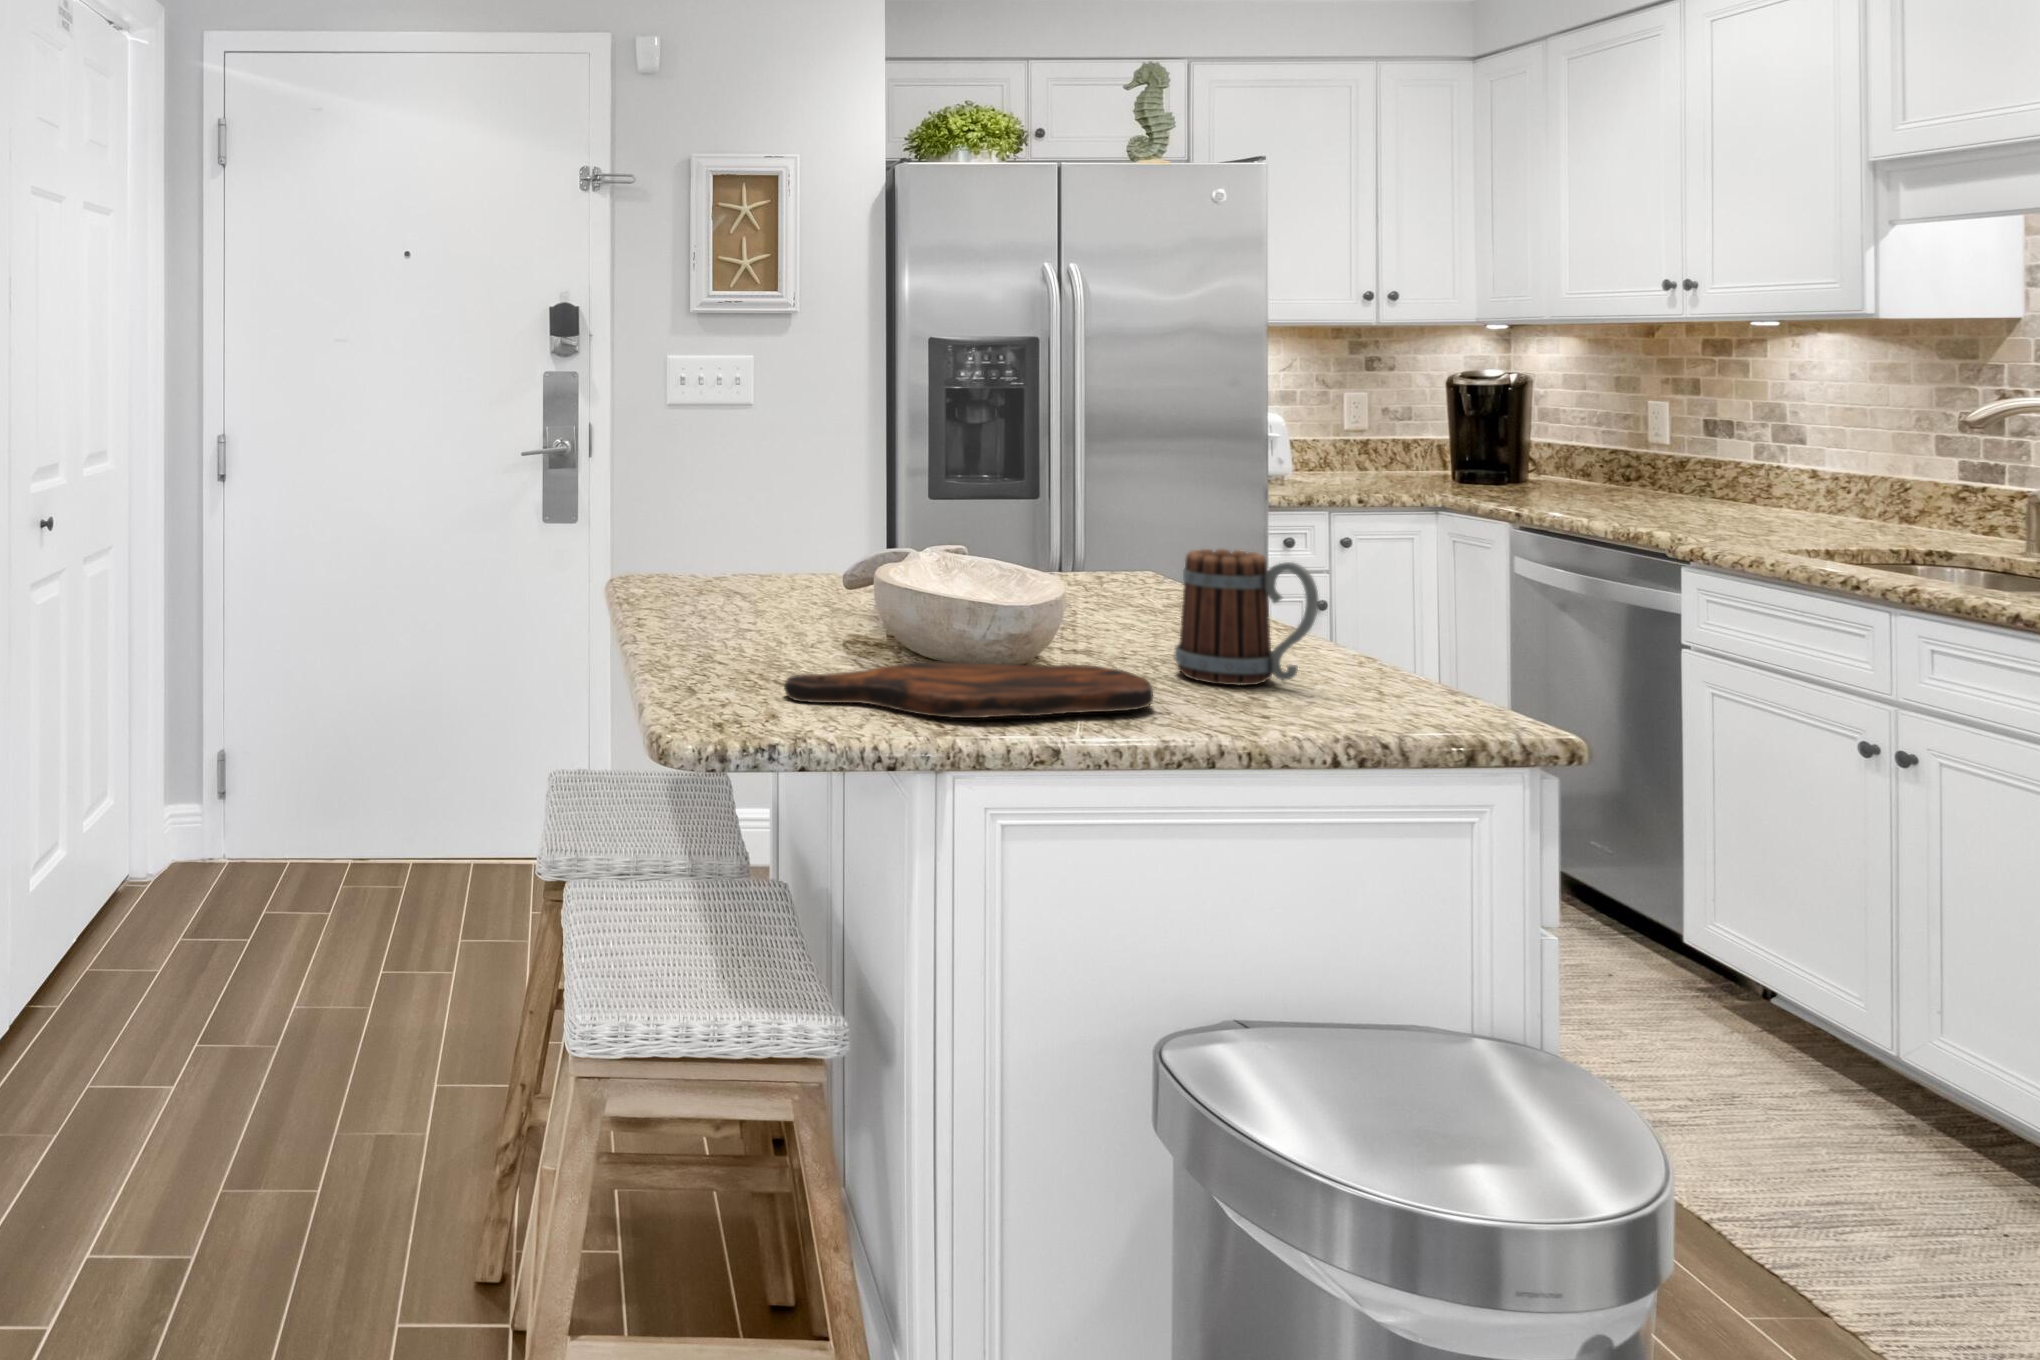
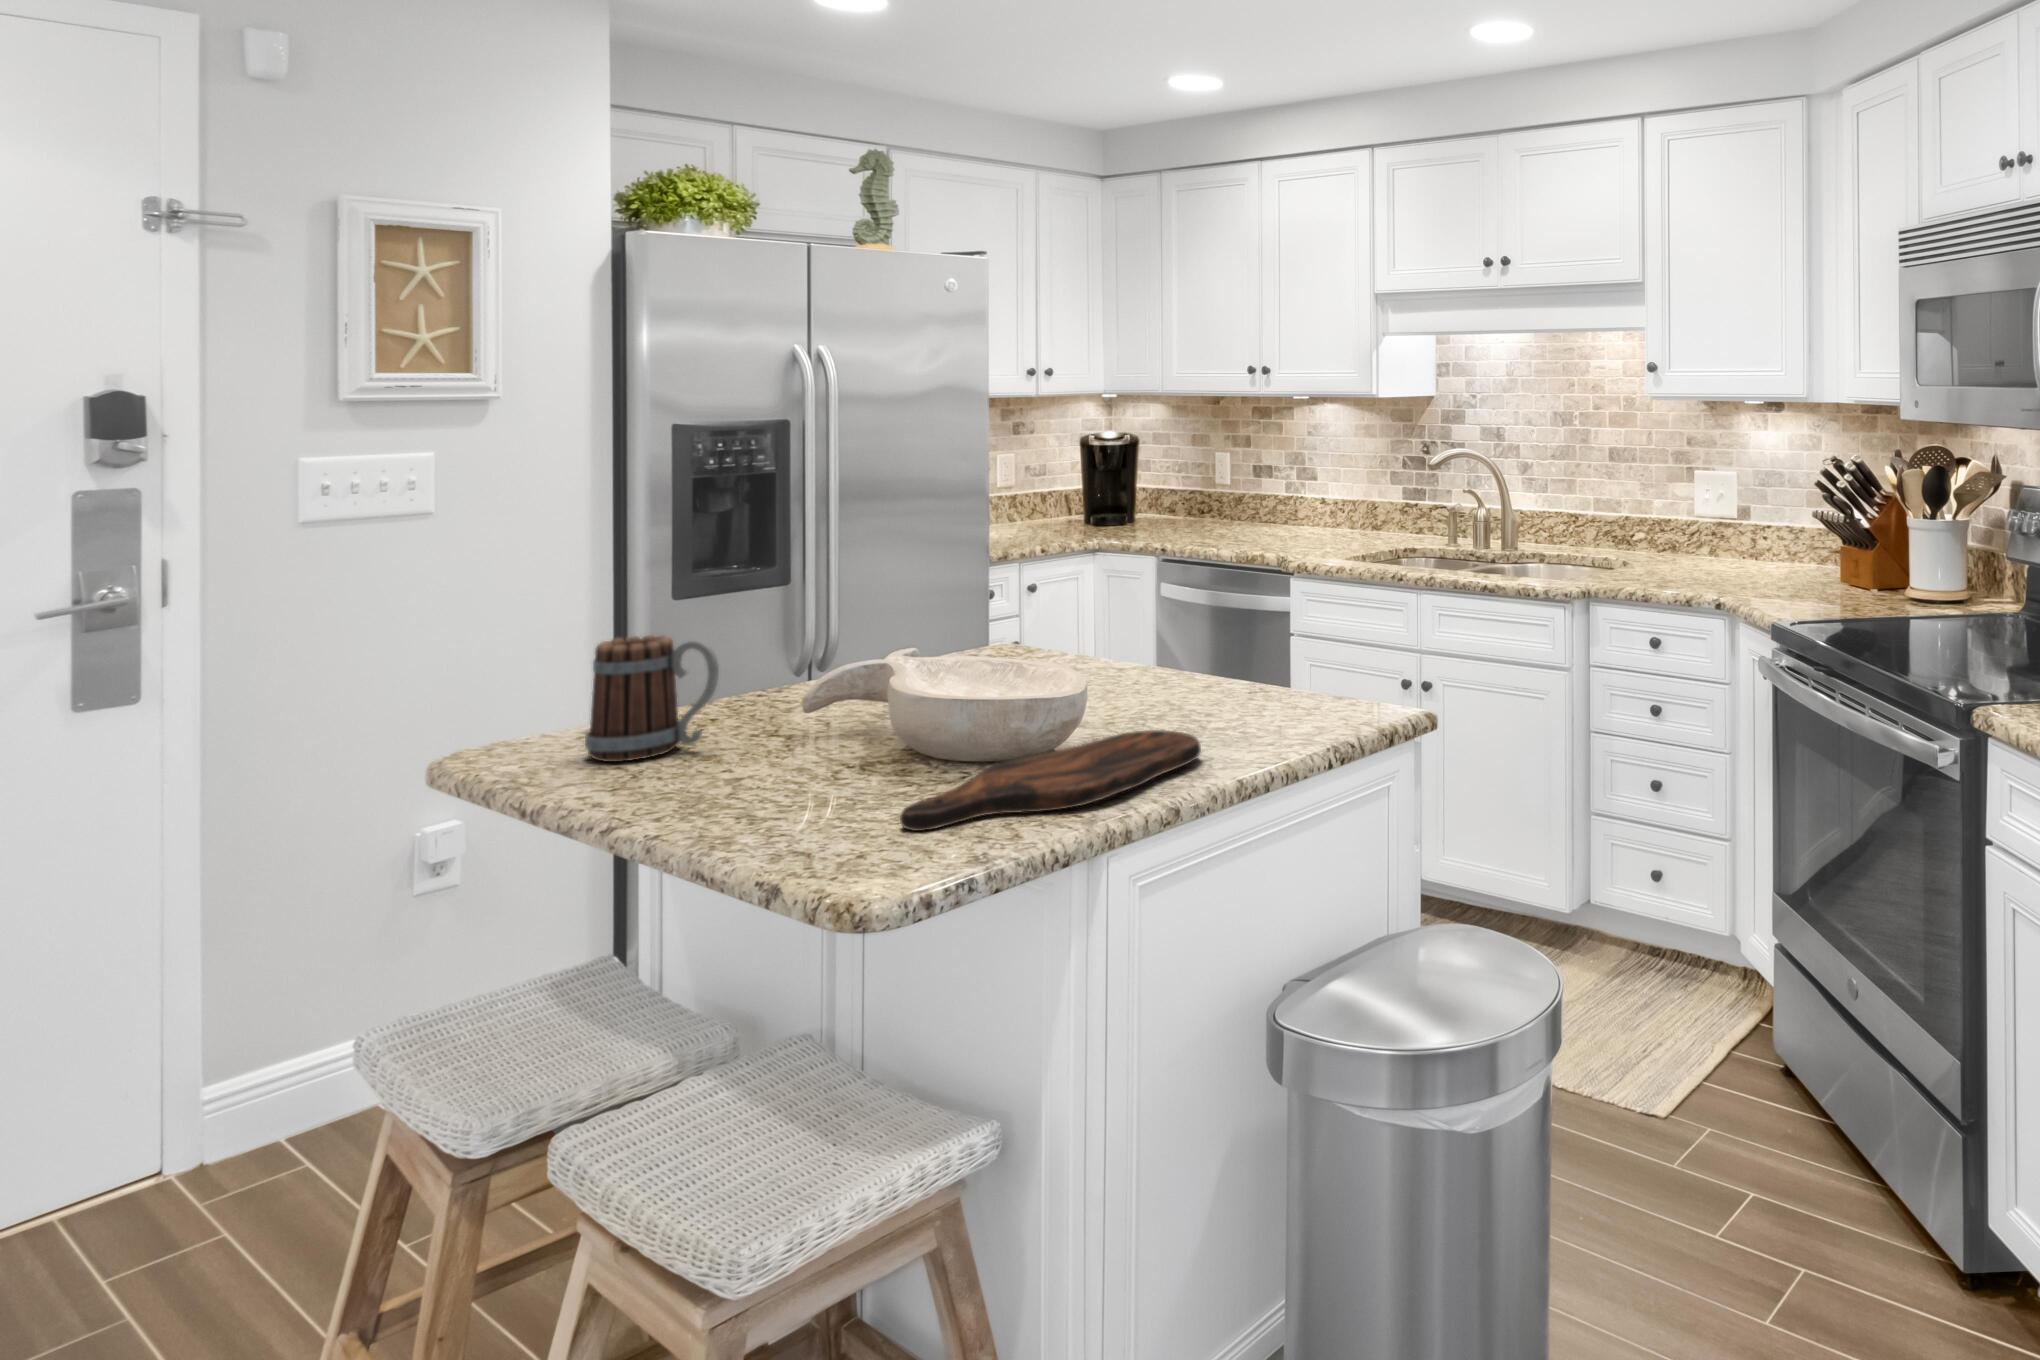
mug: present [1175,549,1318,685] -> present [585,635,719,762]

